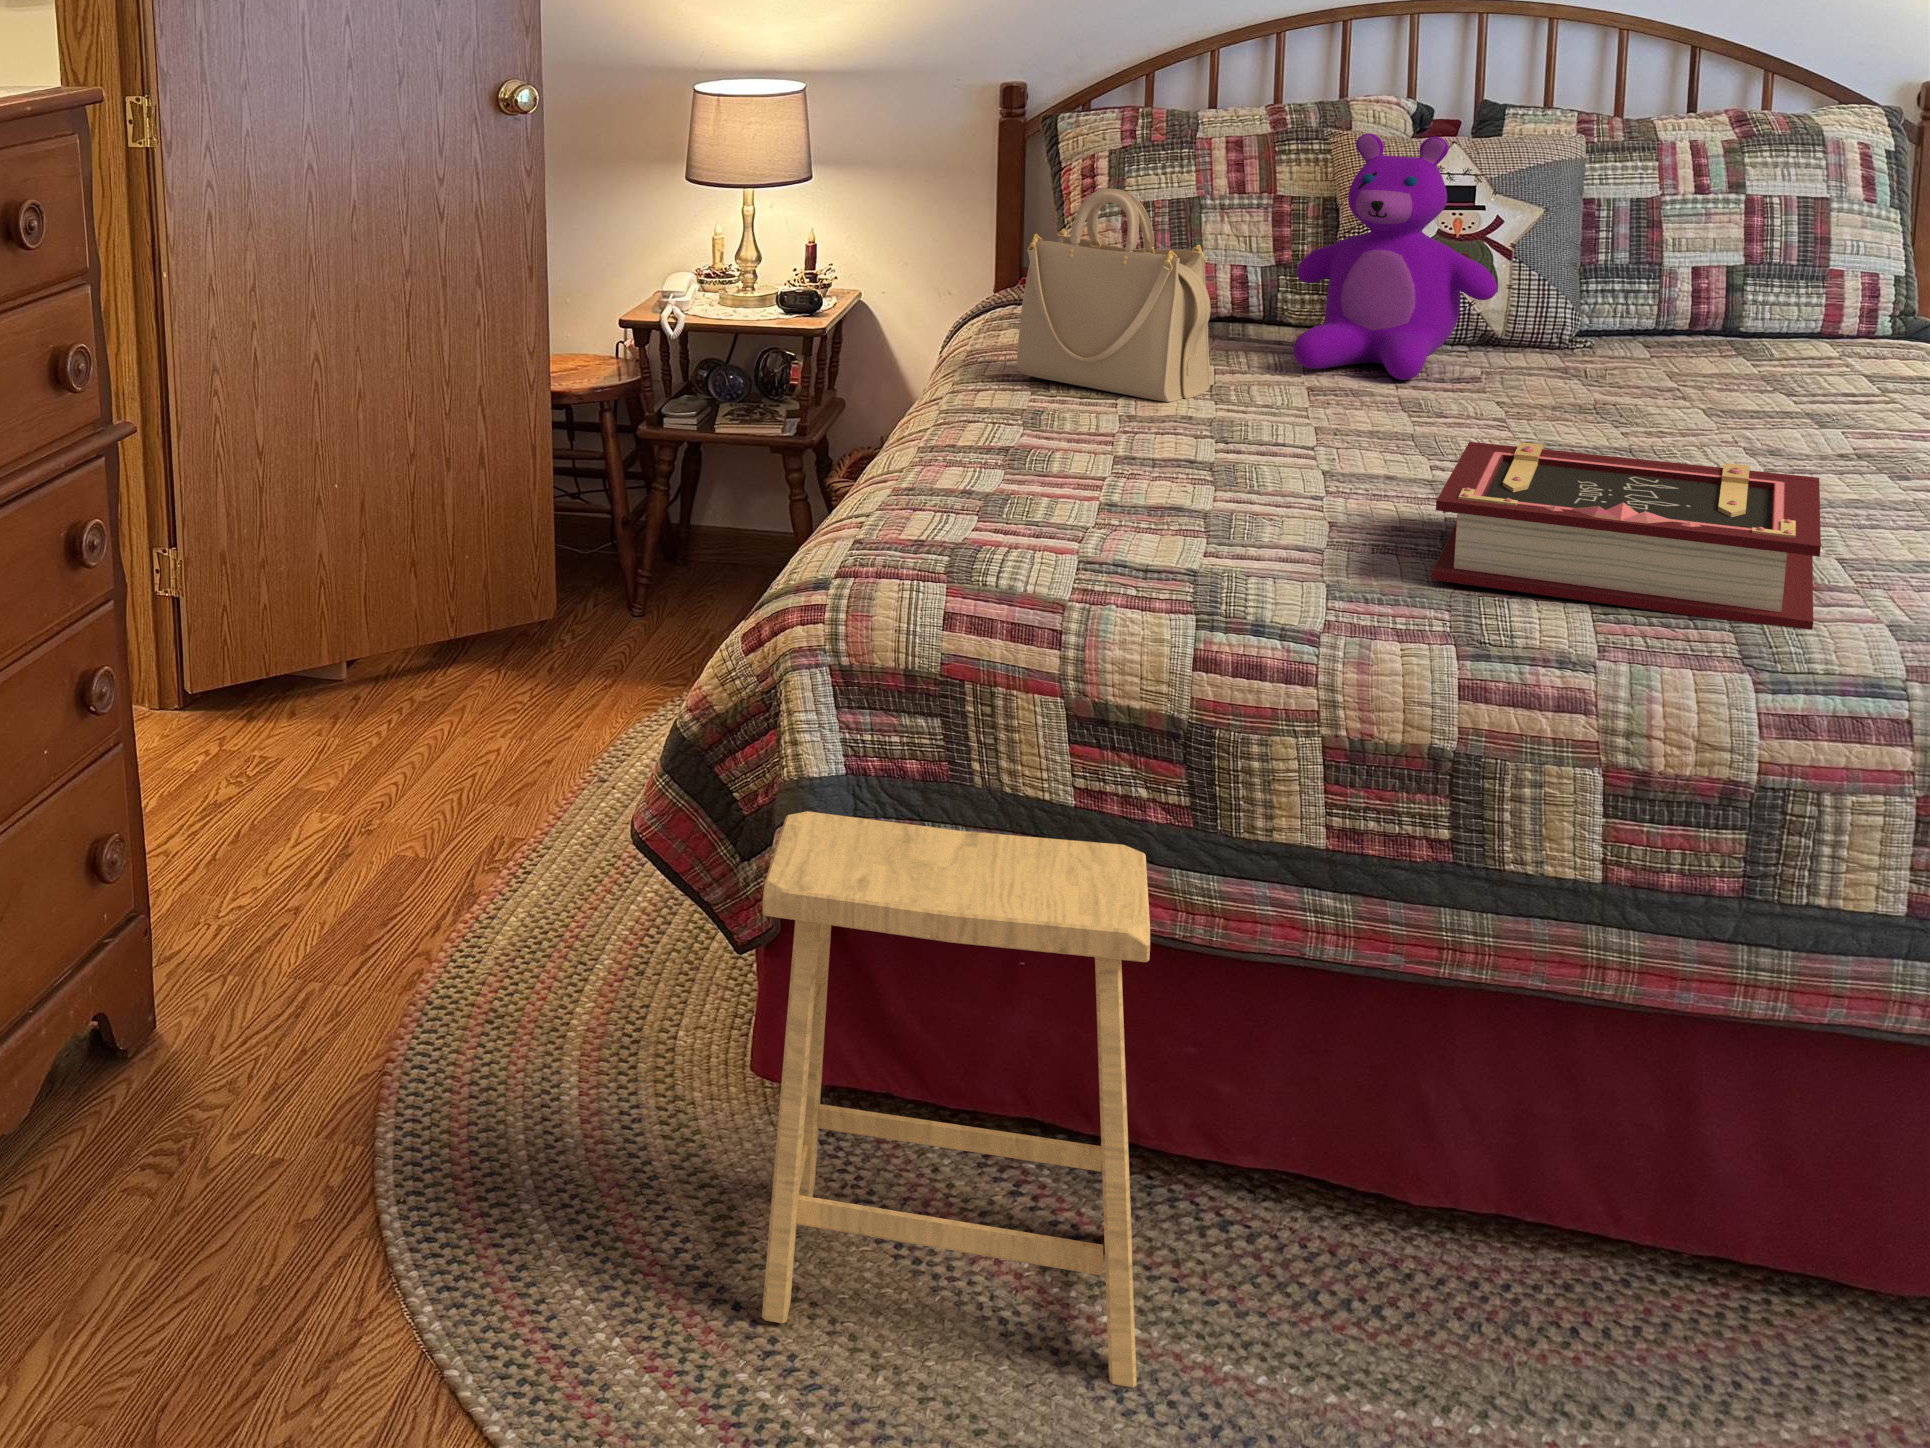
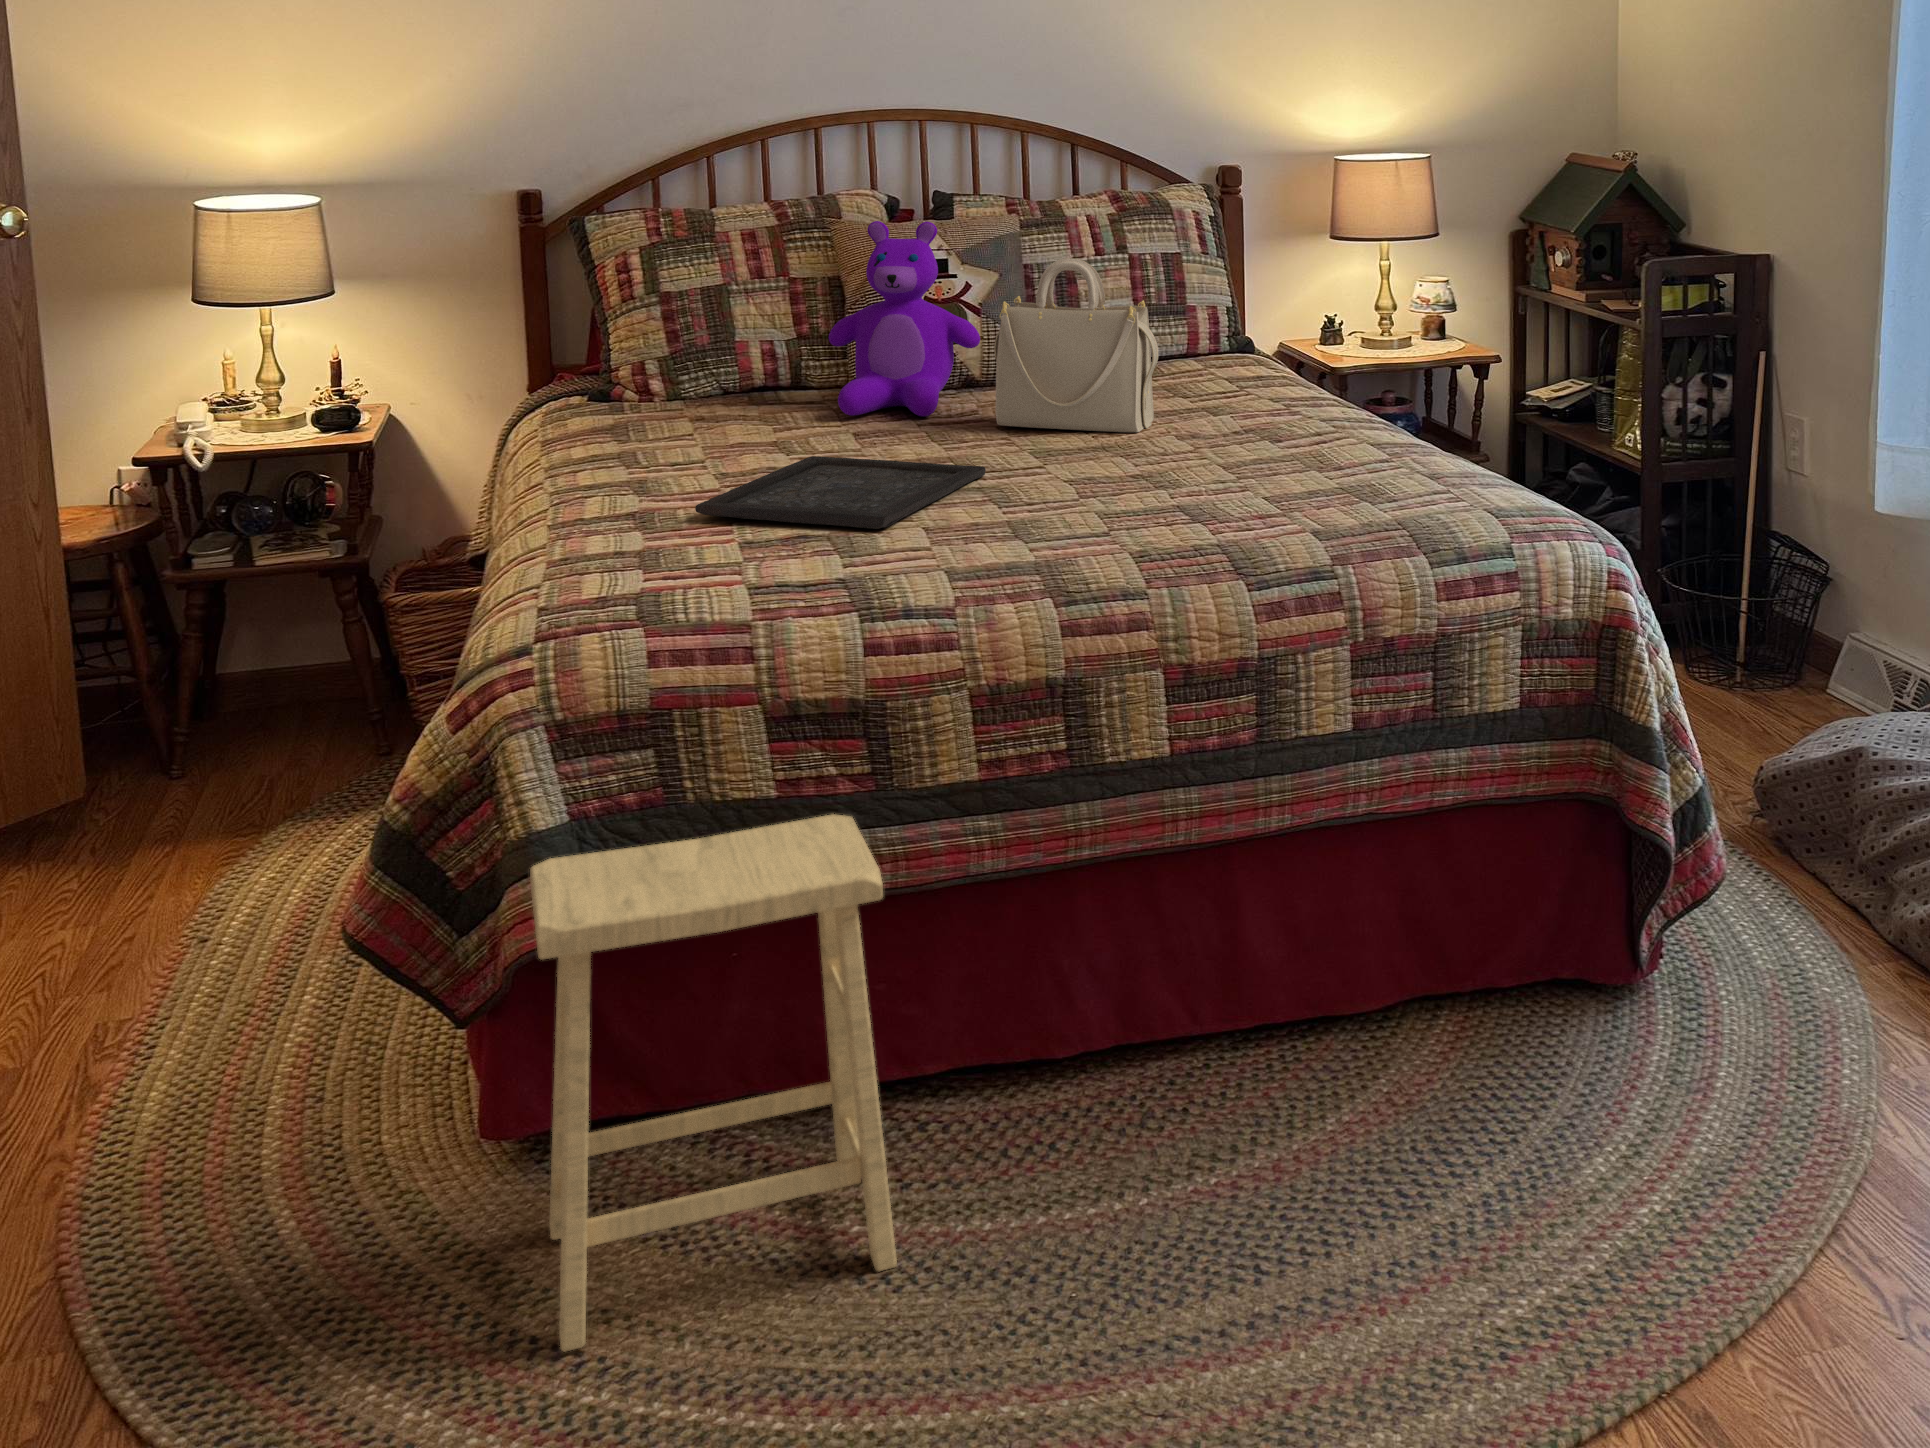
handbag: present [1017,189,1211,402] -> present [994,258,1158,433]
tray: none [1062,414,1445,515] -> present [695,456,986,529]
book: present [1432,442,1821,630] -> none [1019,441,1264,554]

